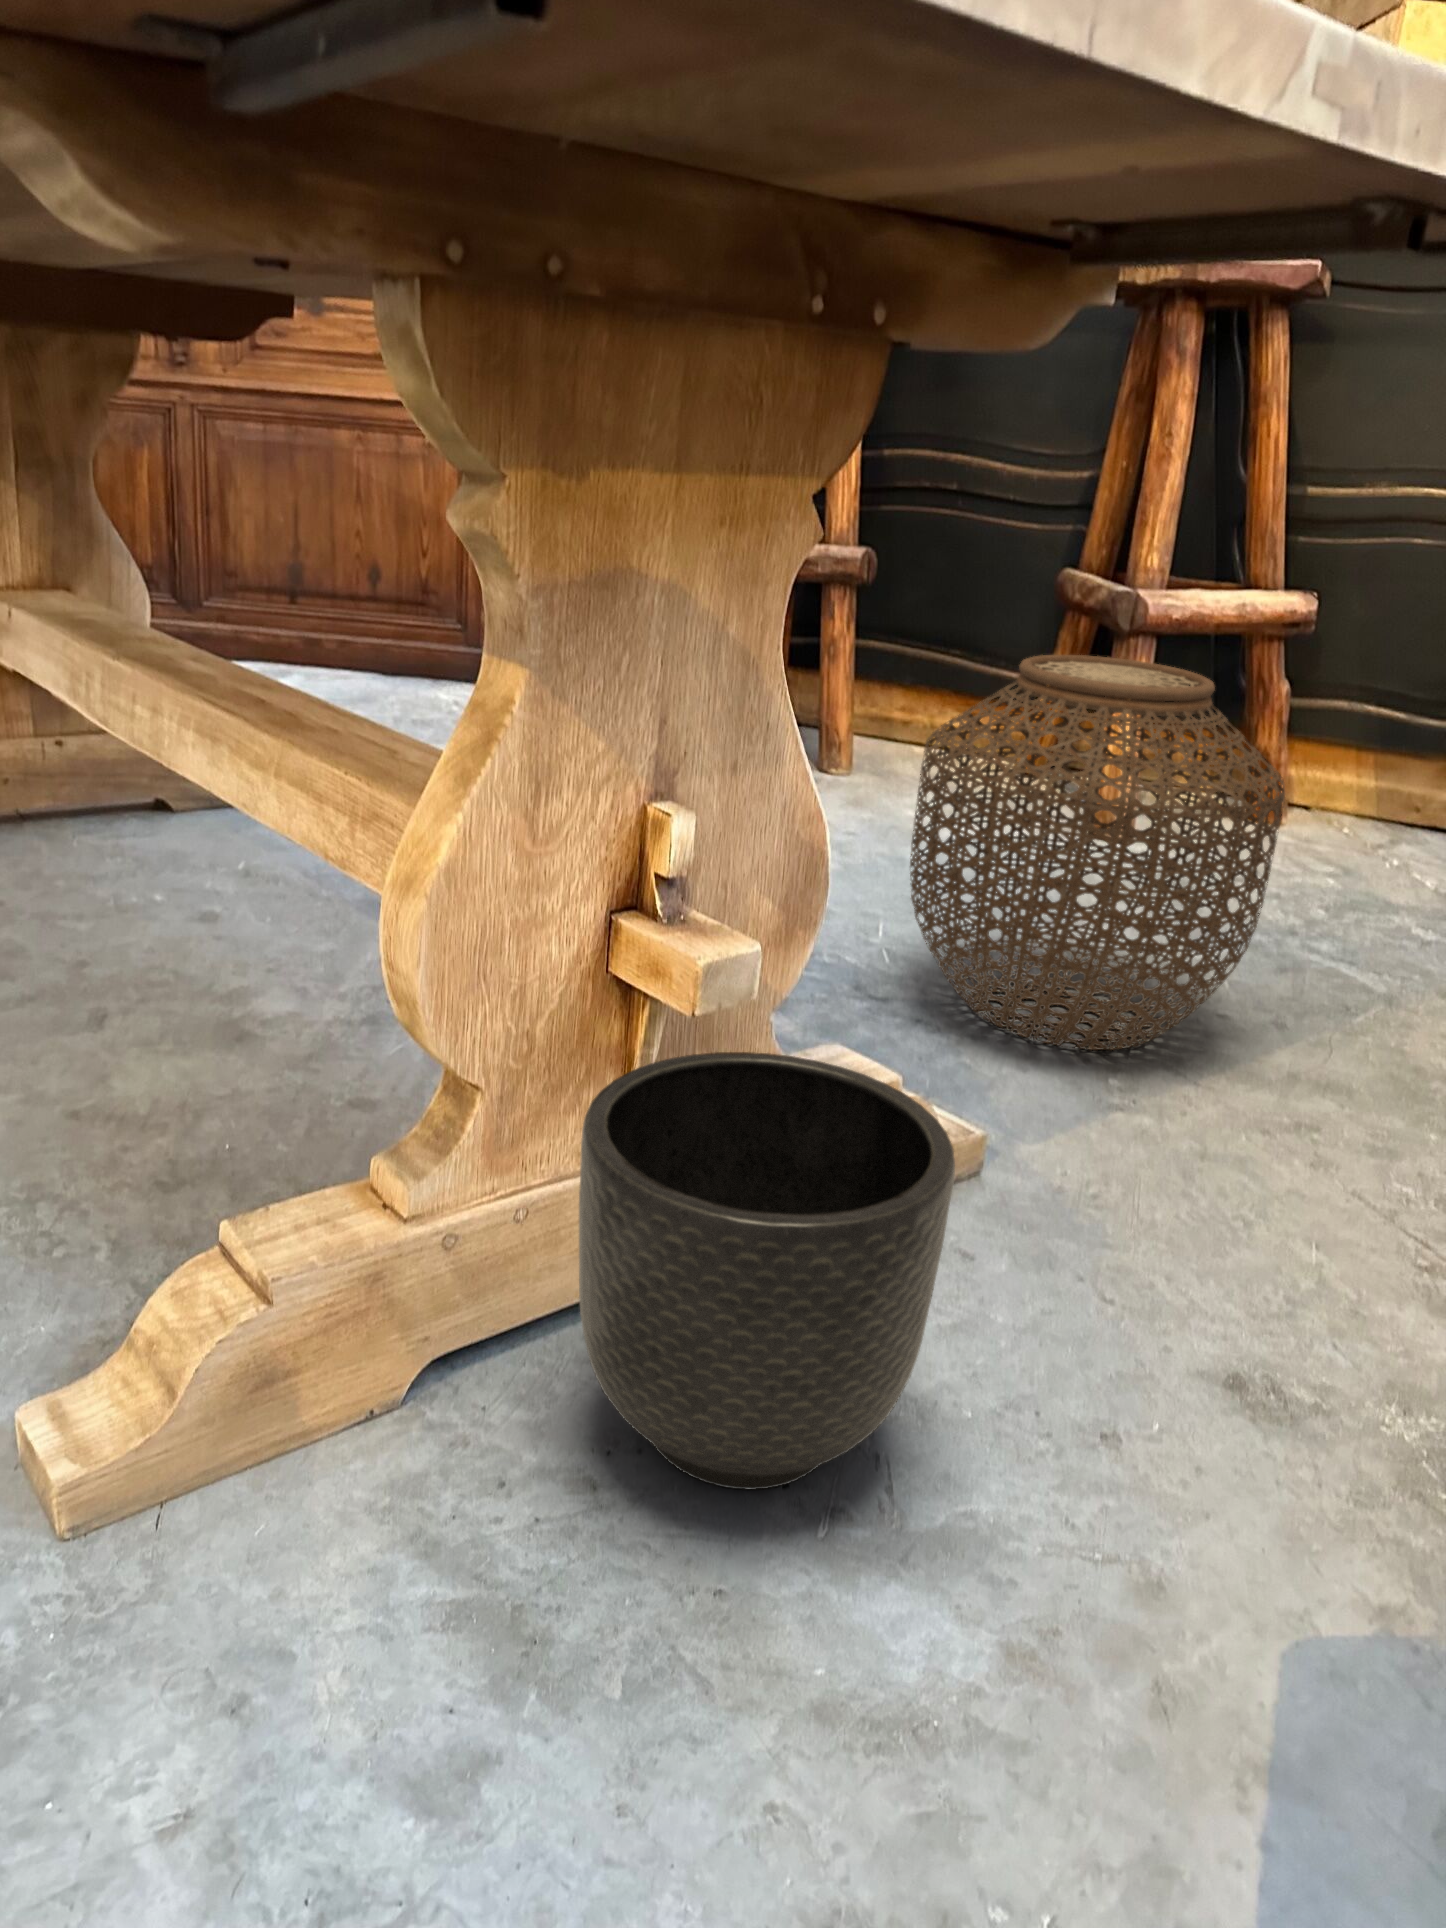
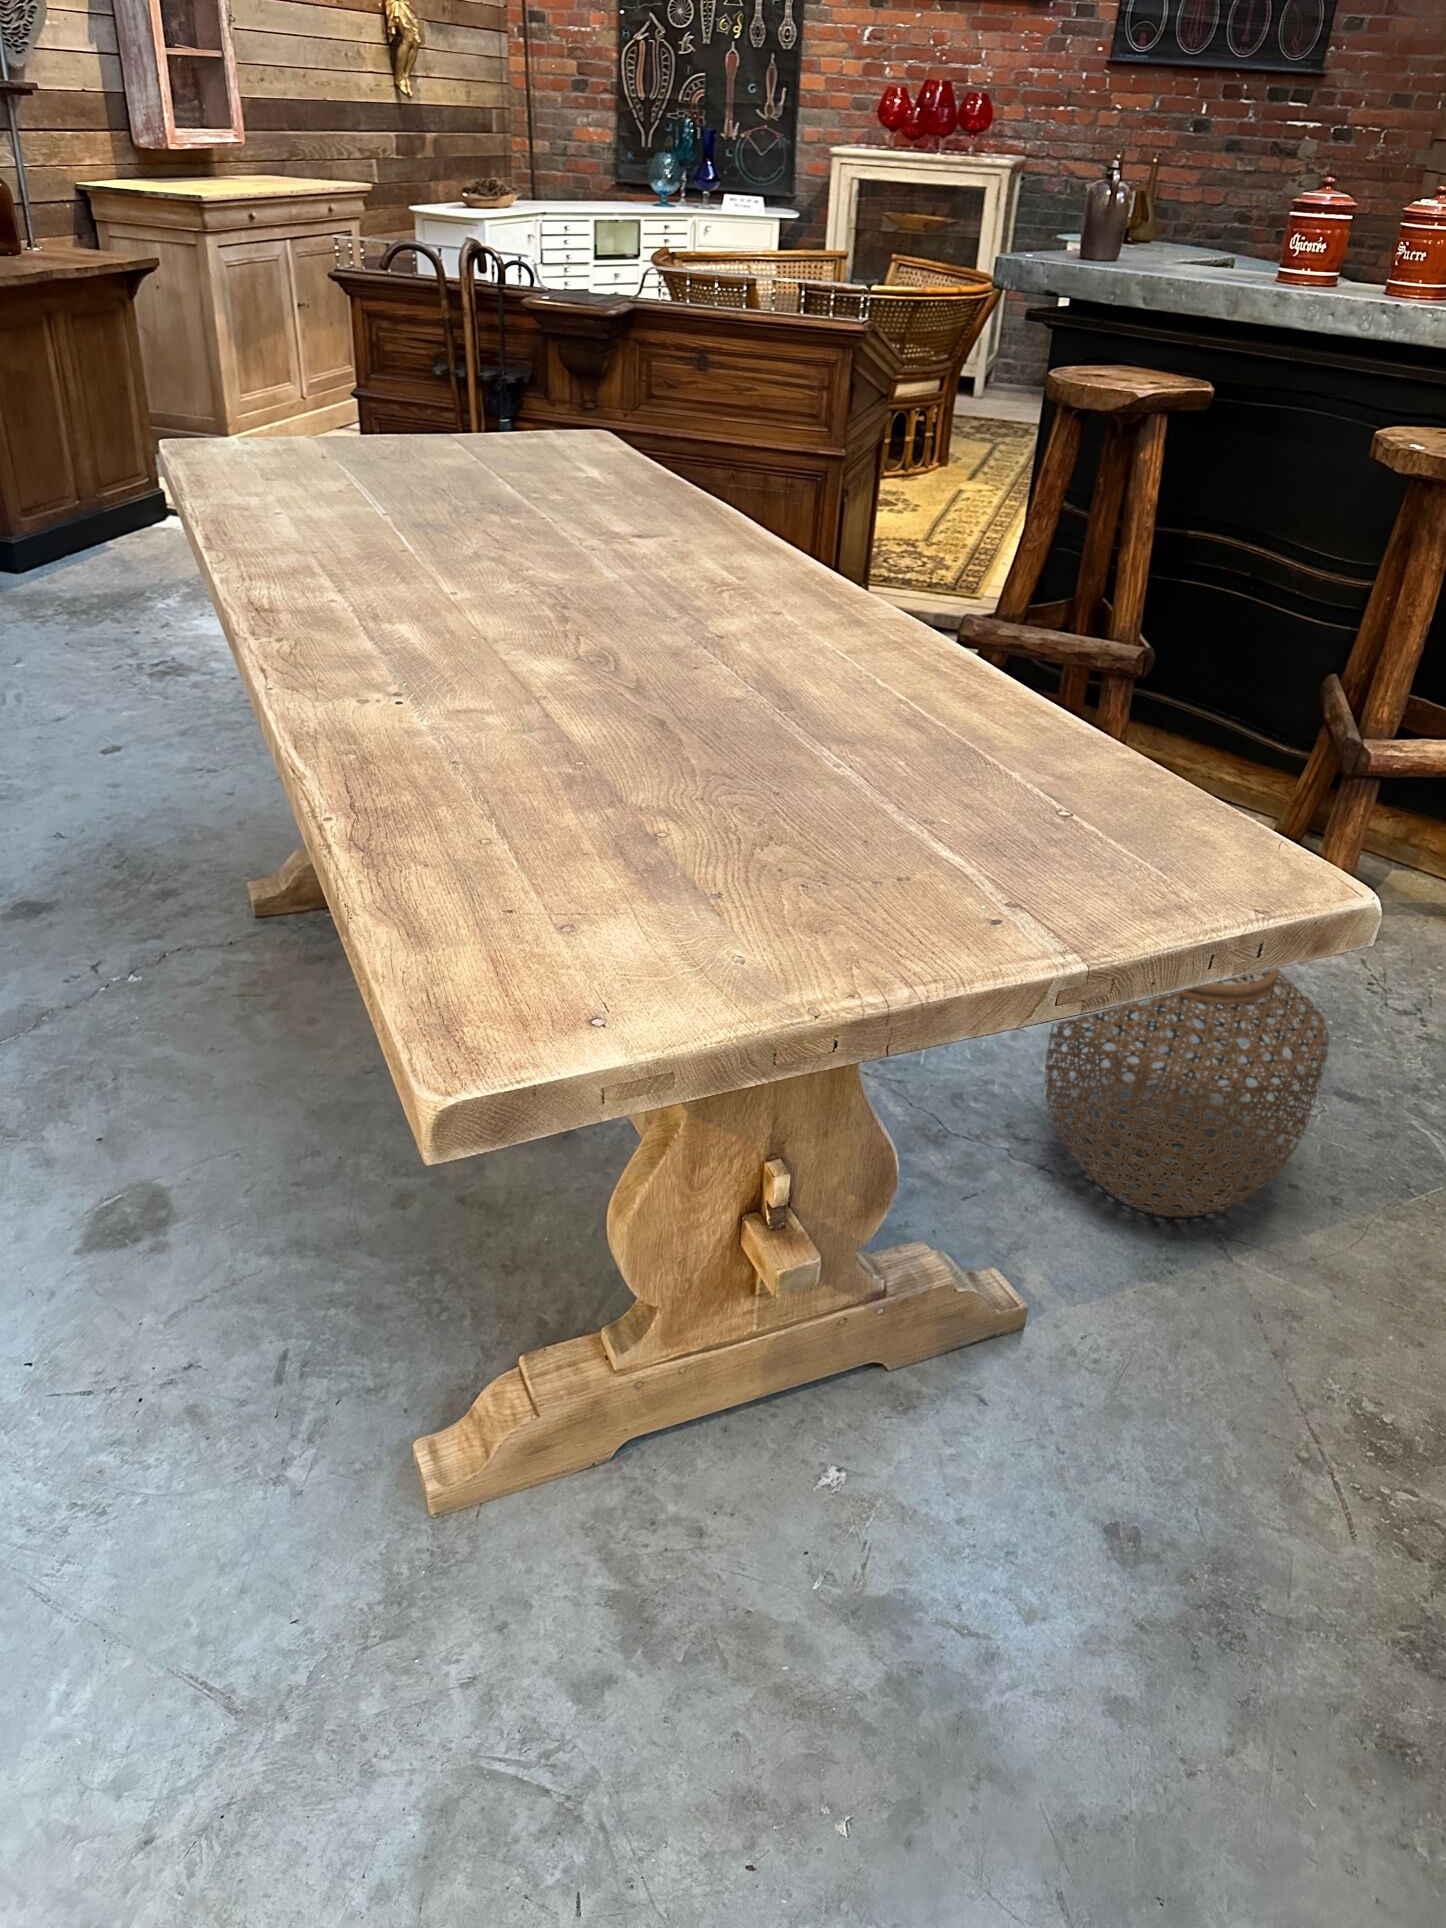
planter: present [579,1052,955,1490] -> none [700,1299,909,1553]

